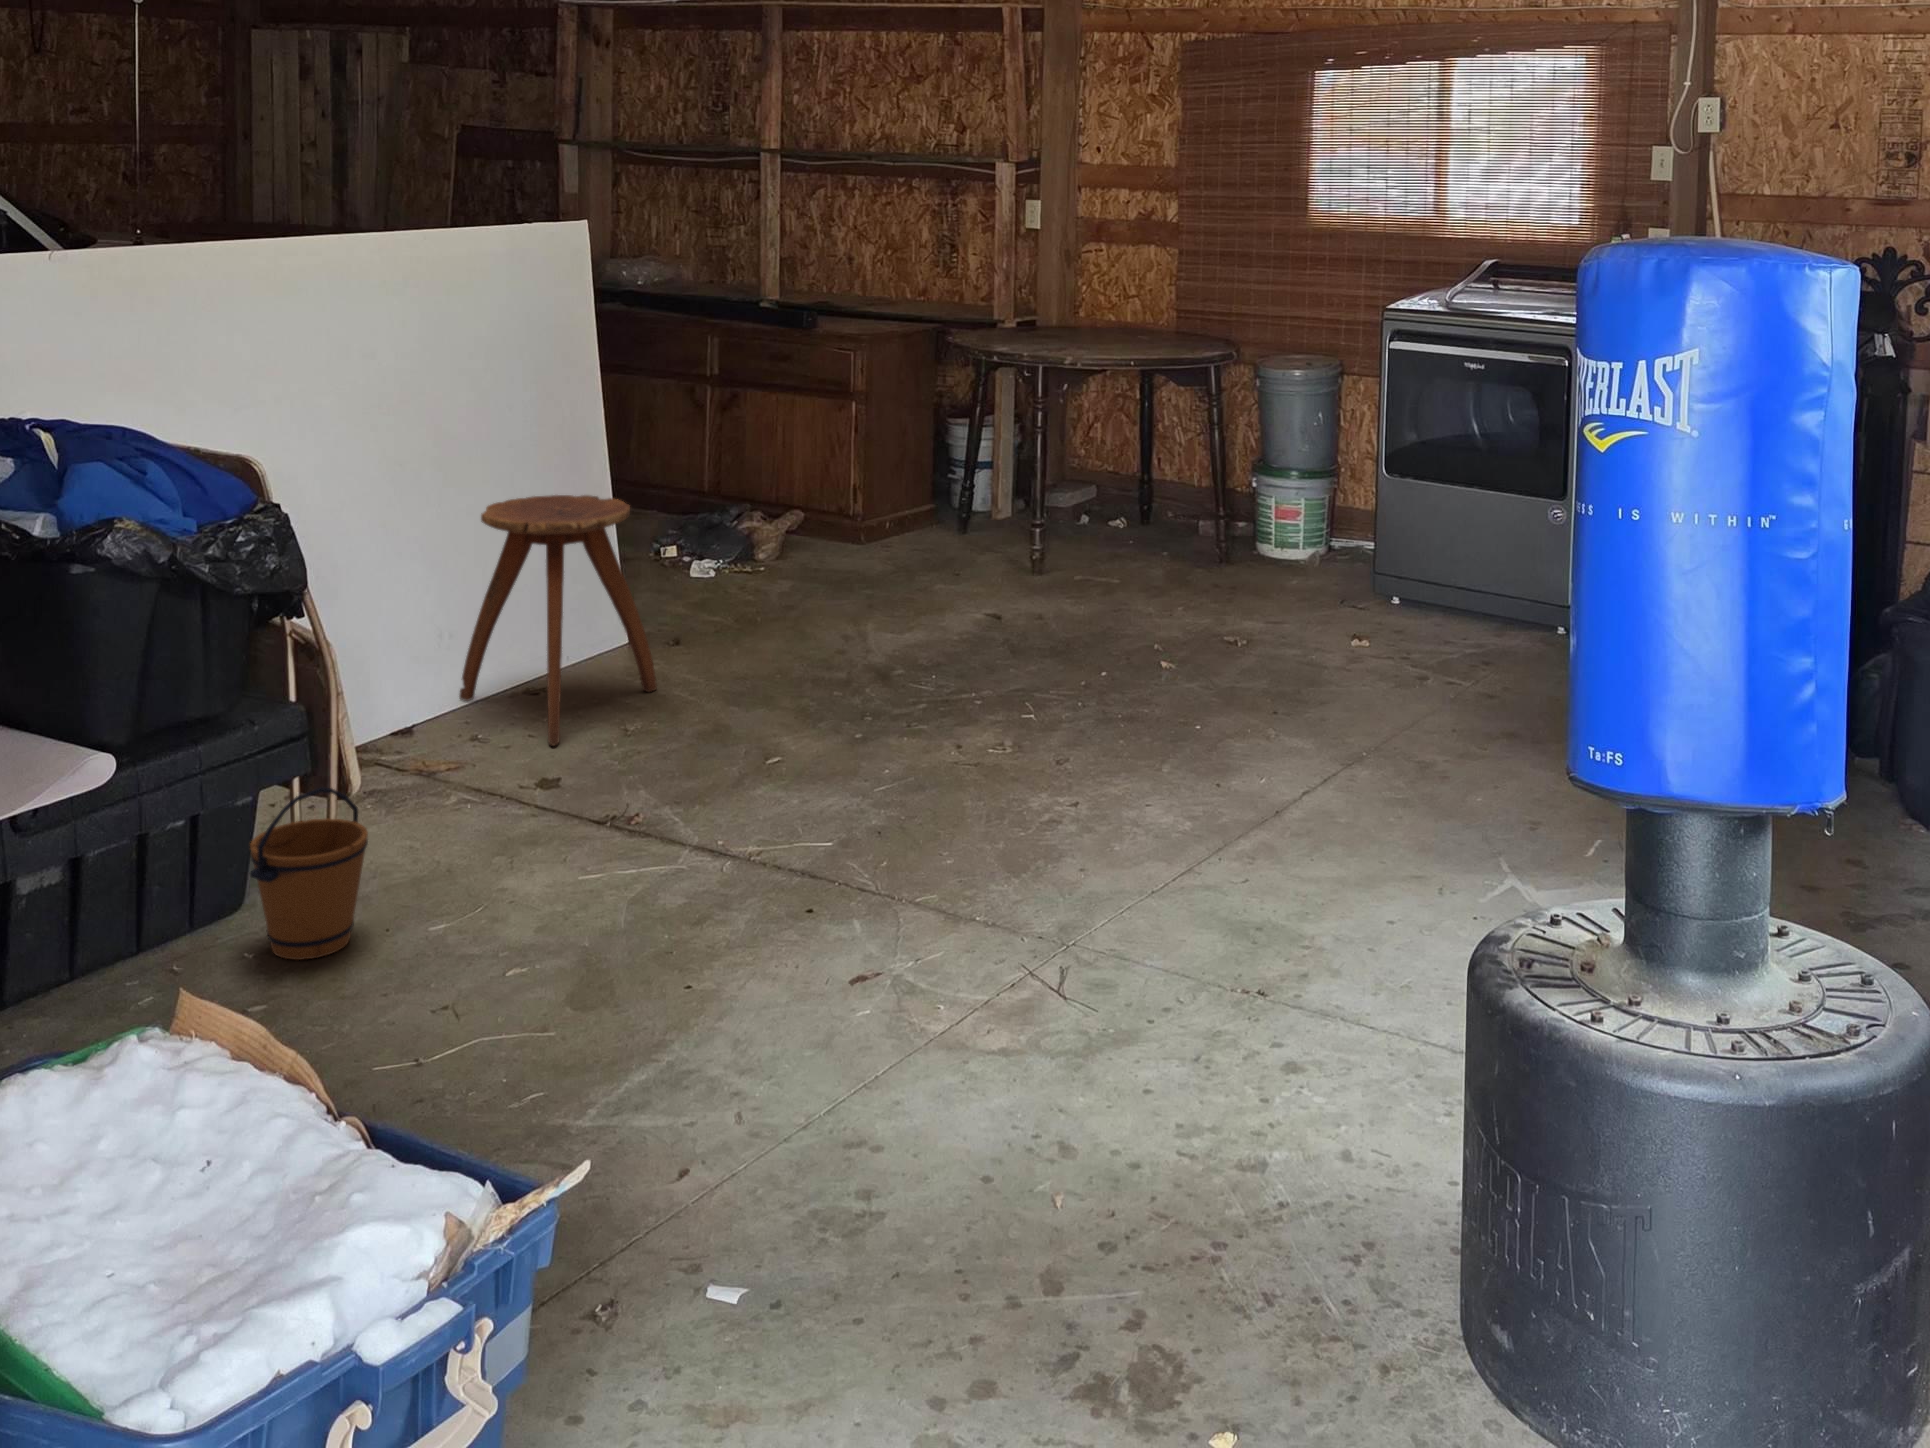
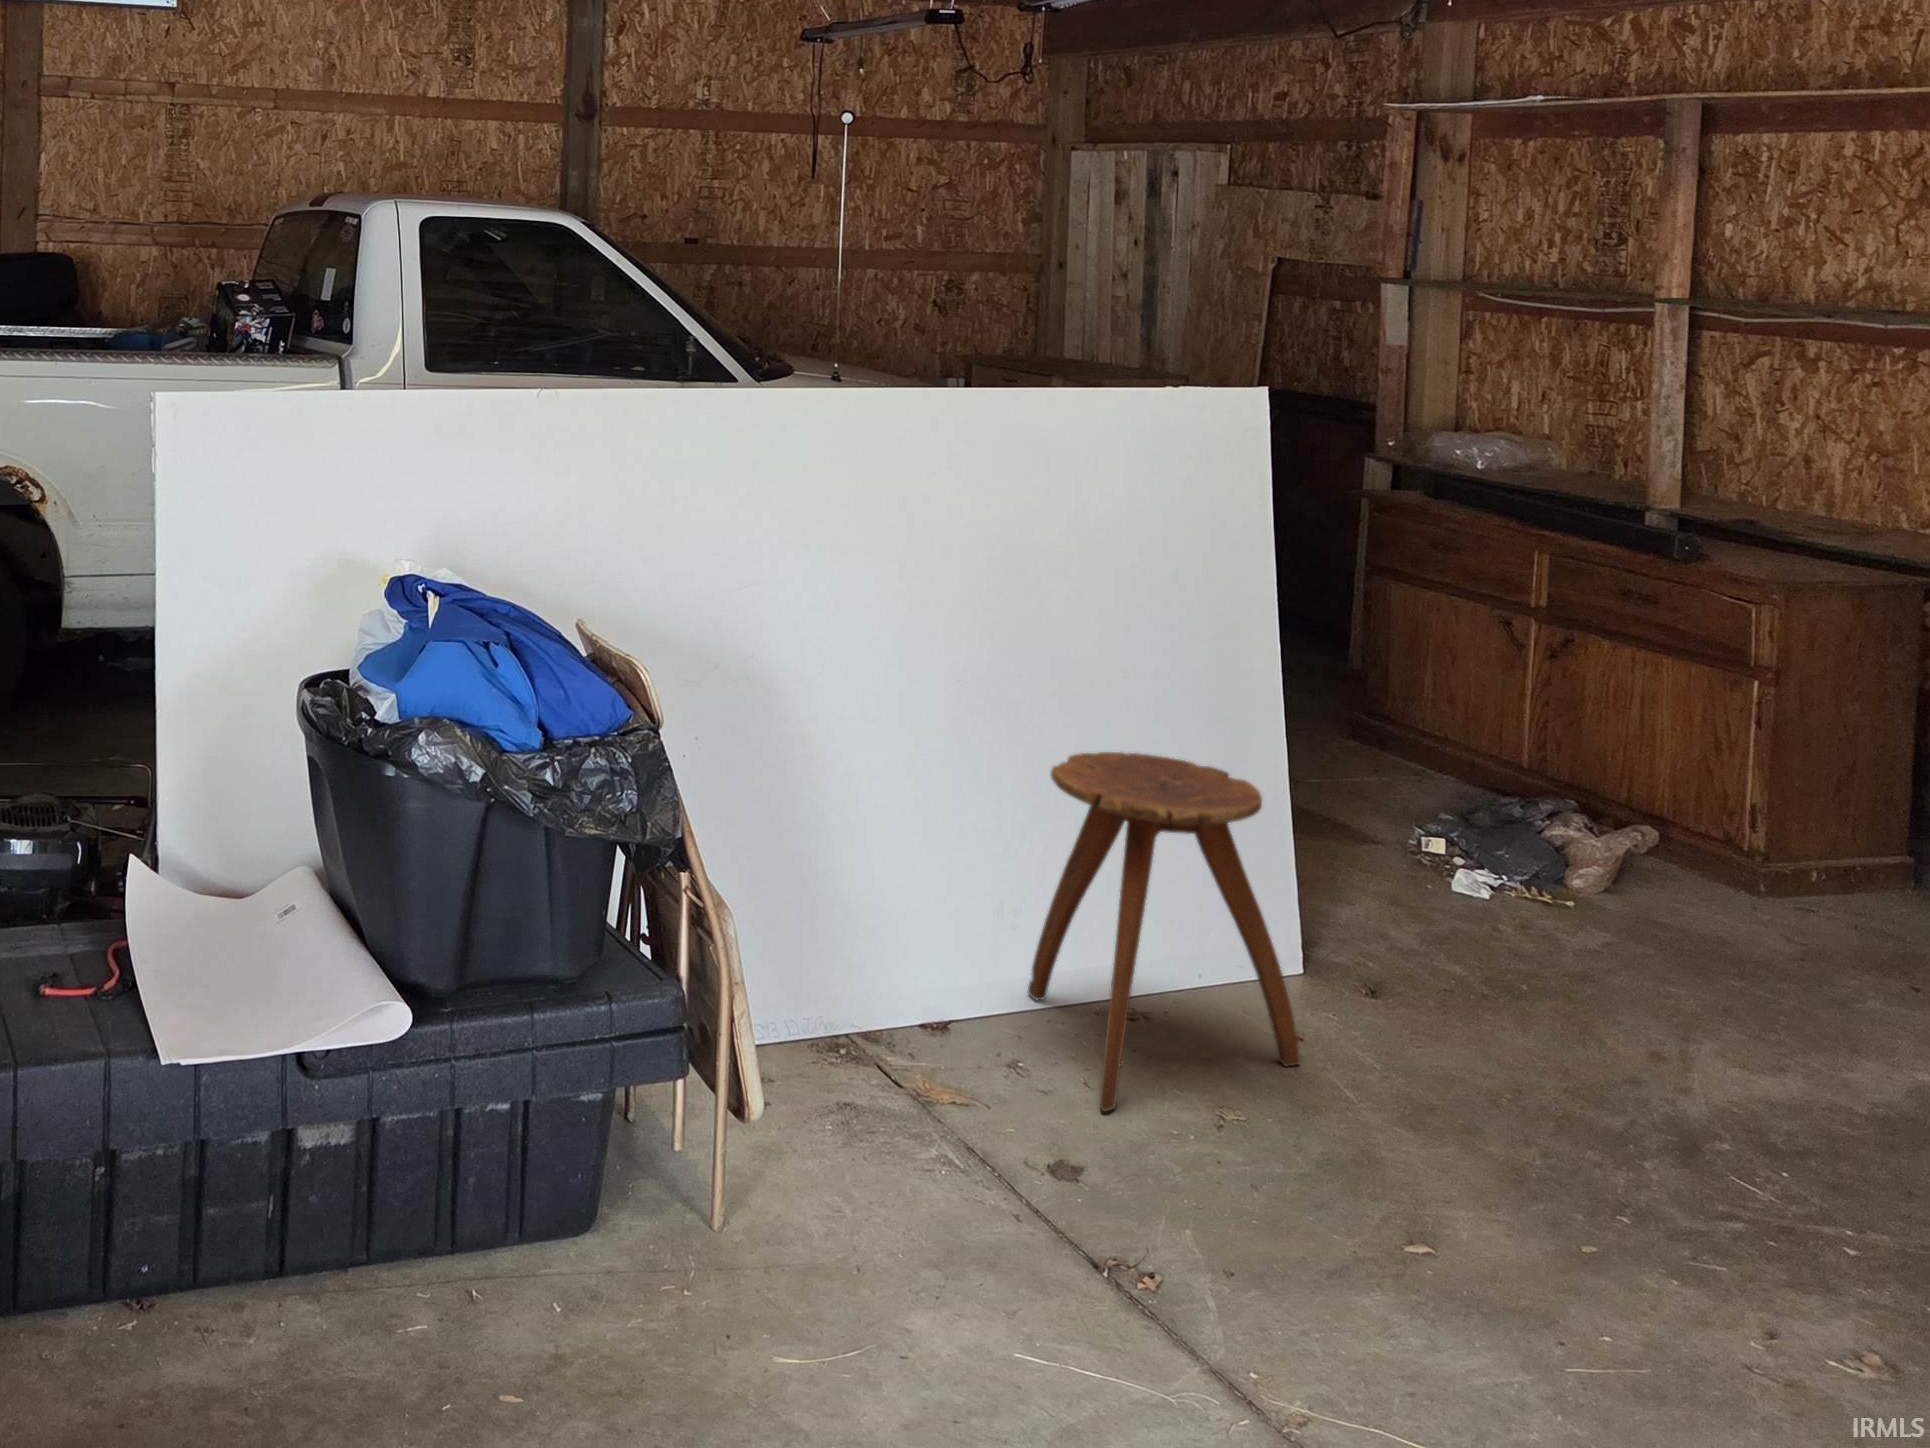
bucket: present [250,787,368,960] -> none [561,1114,720,1342]

